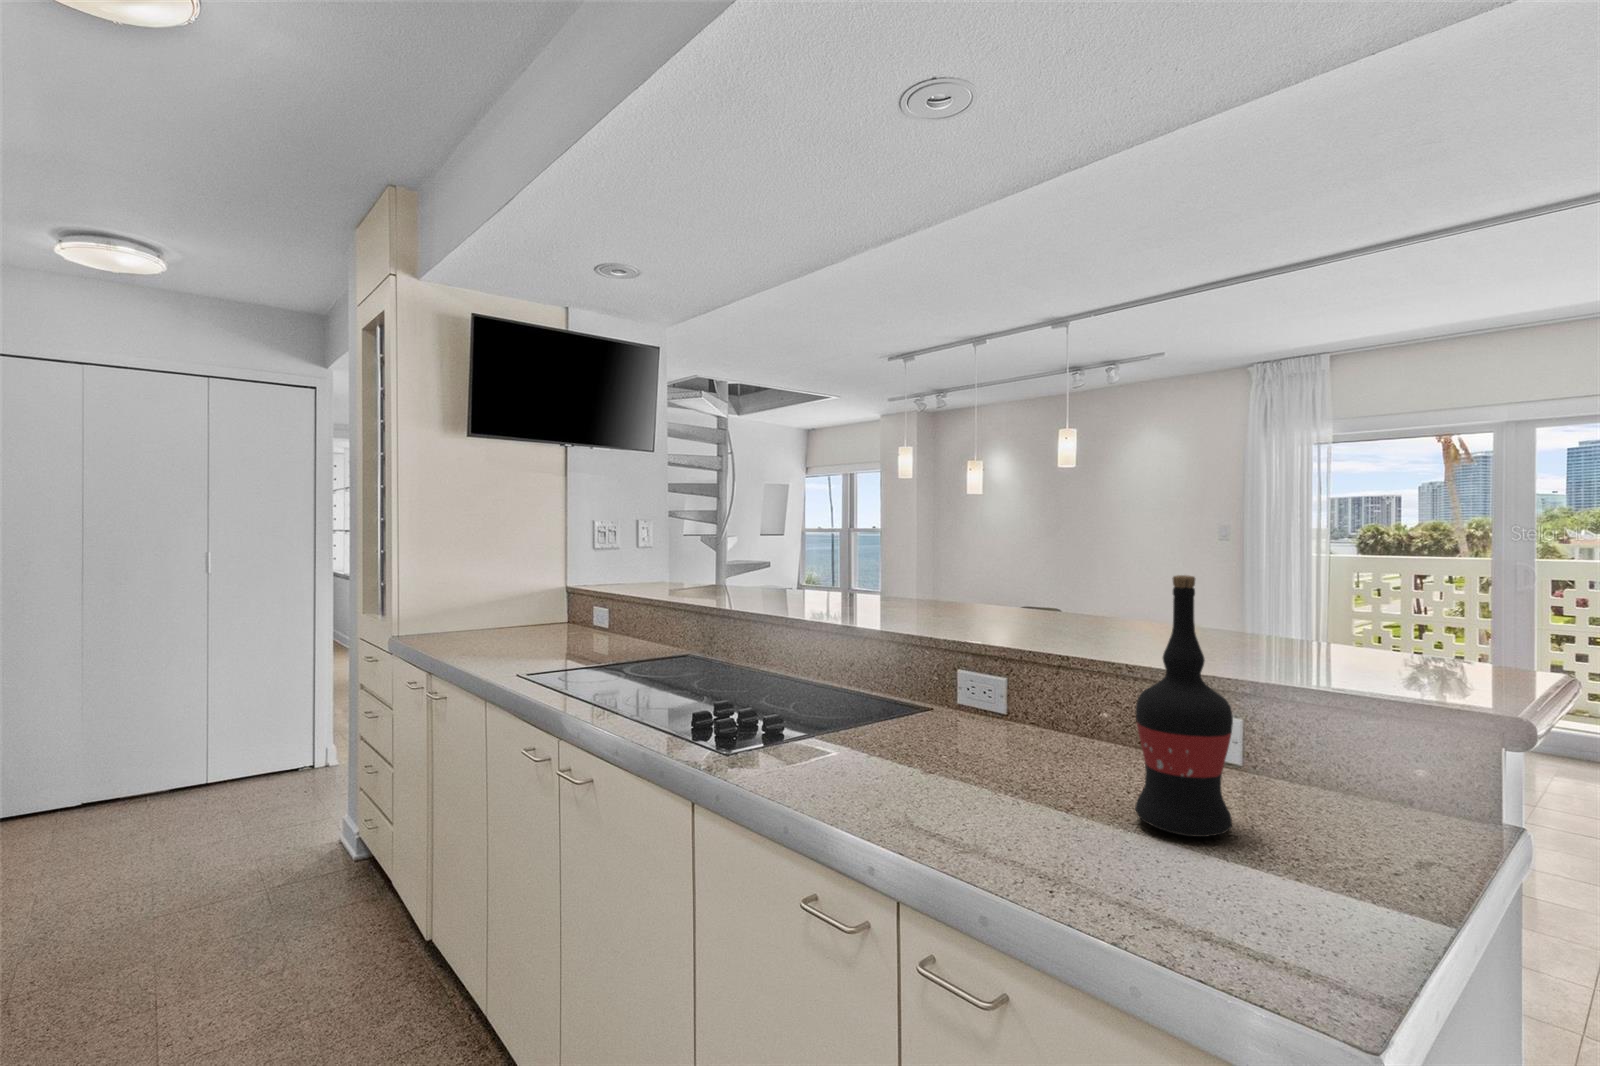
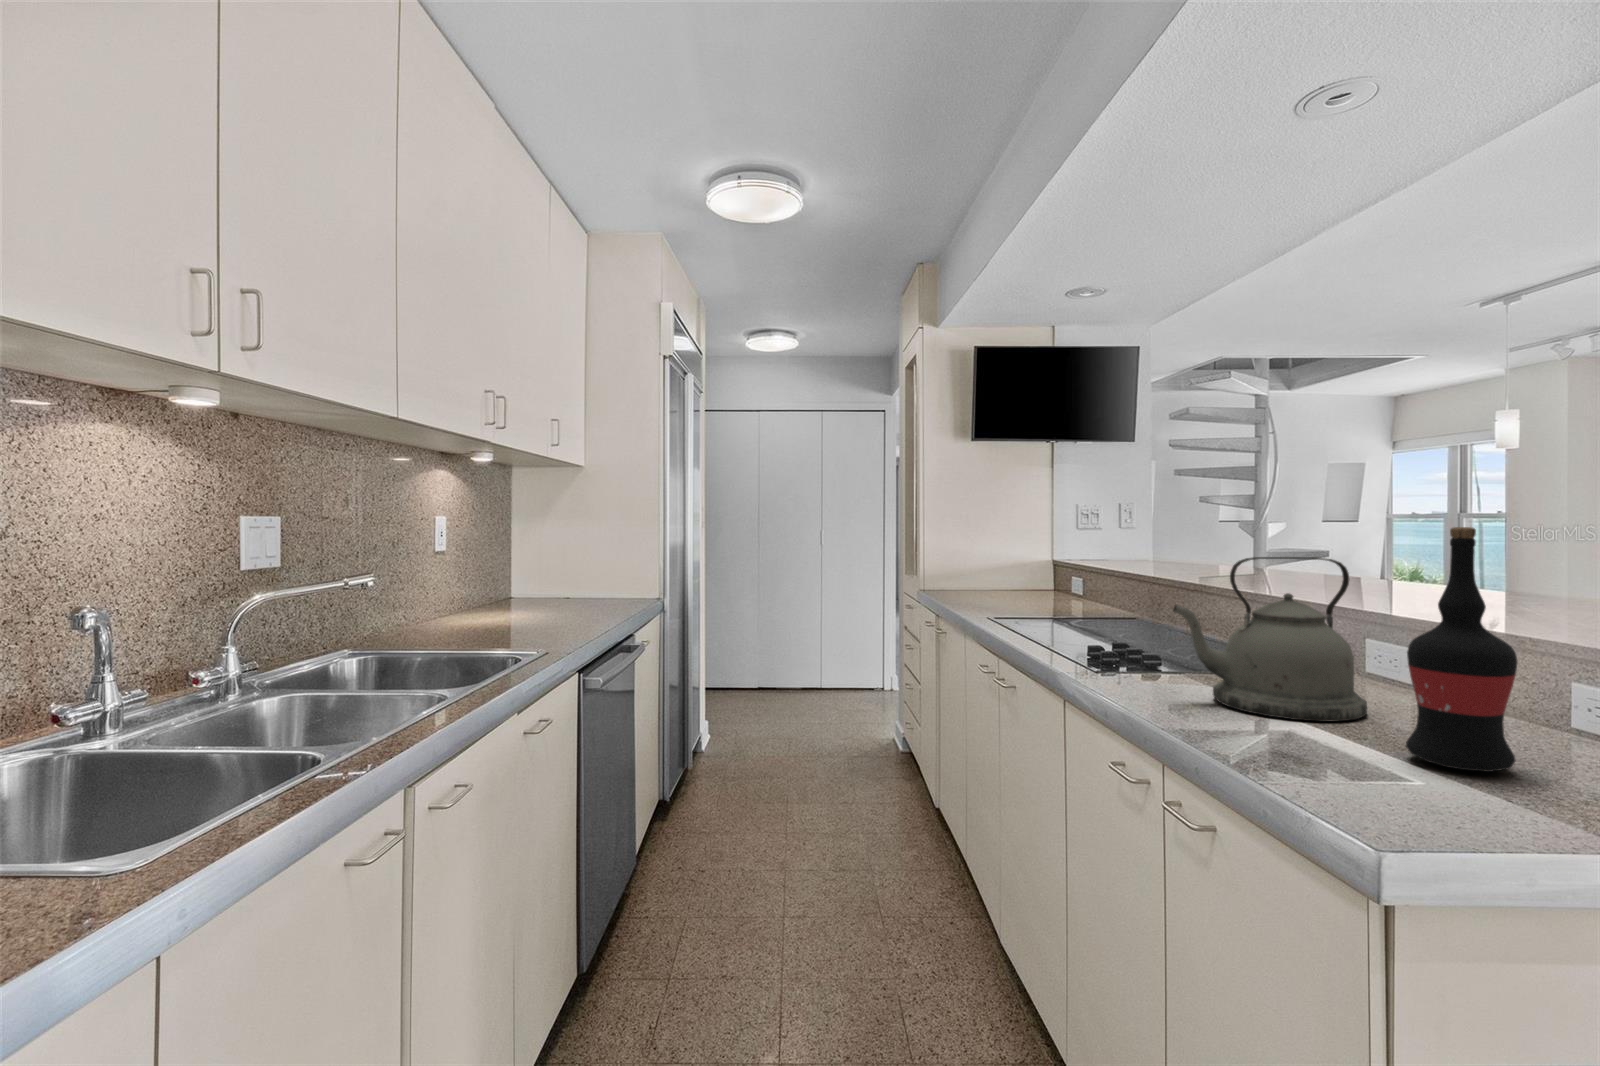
kettle: none [858,600,1034,791] -> present [1173,557,1367,721]

